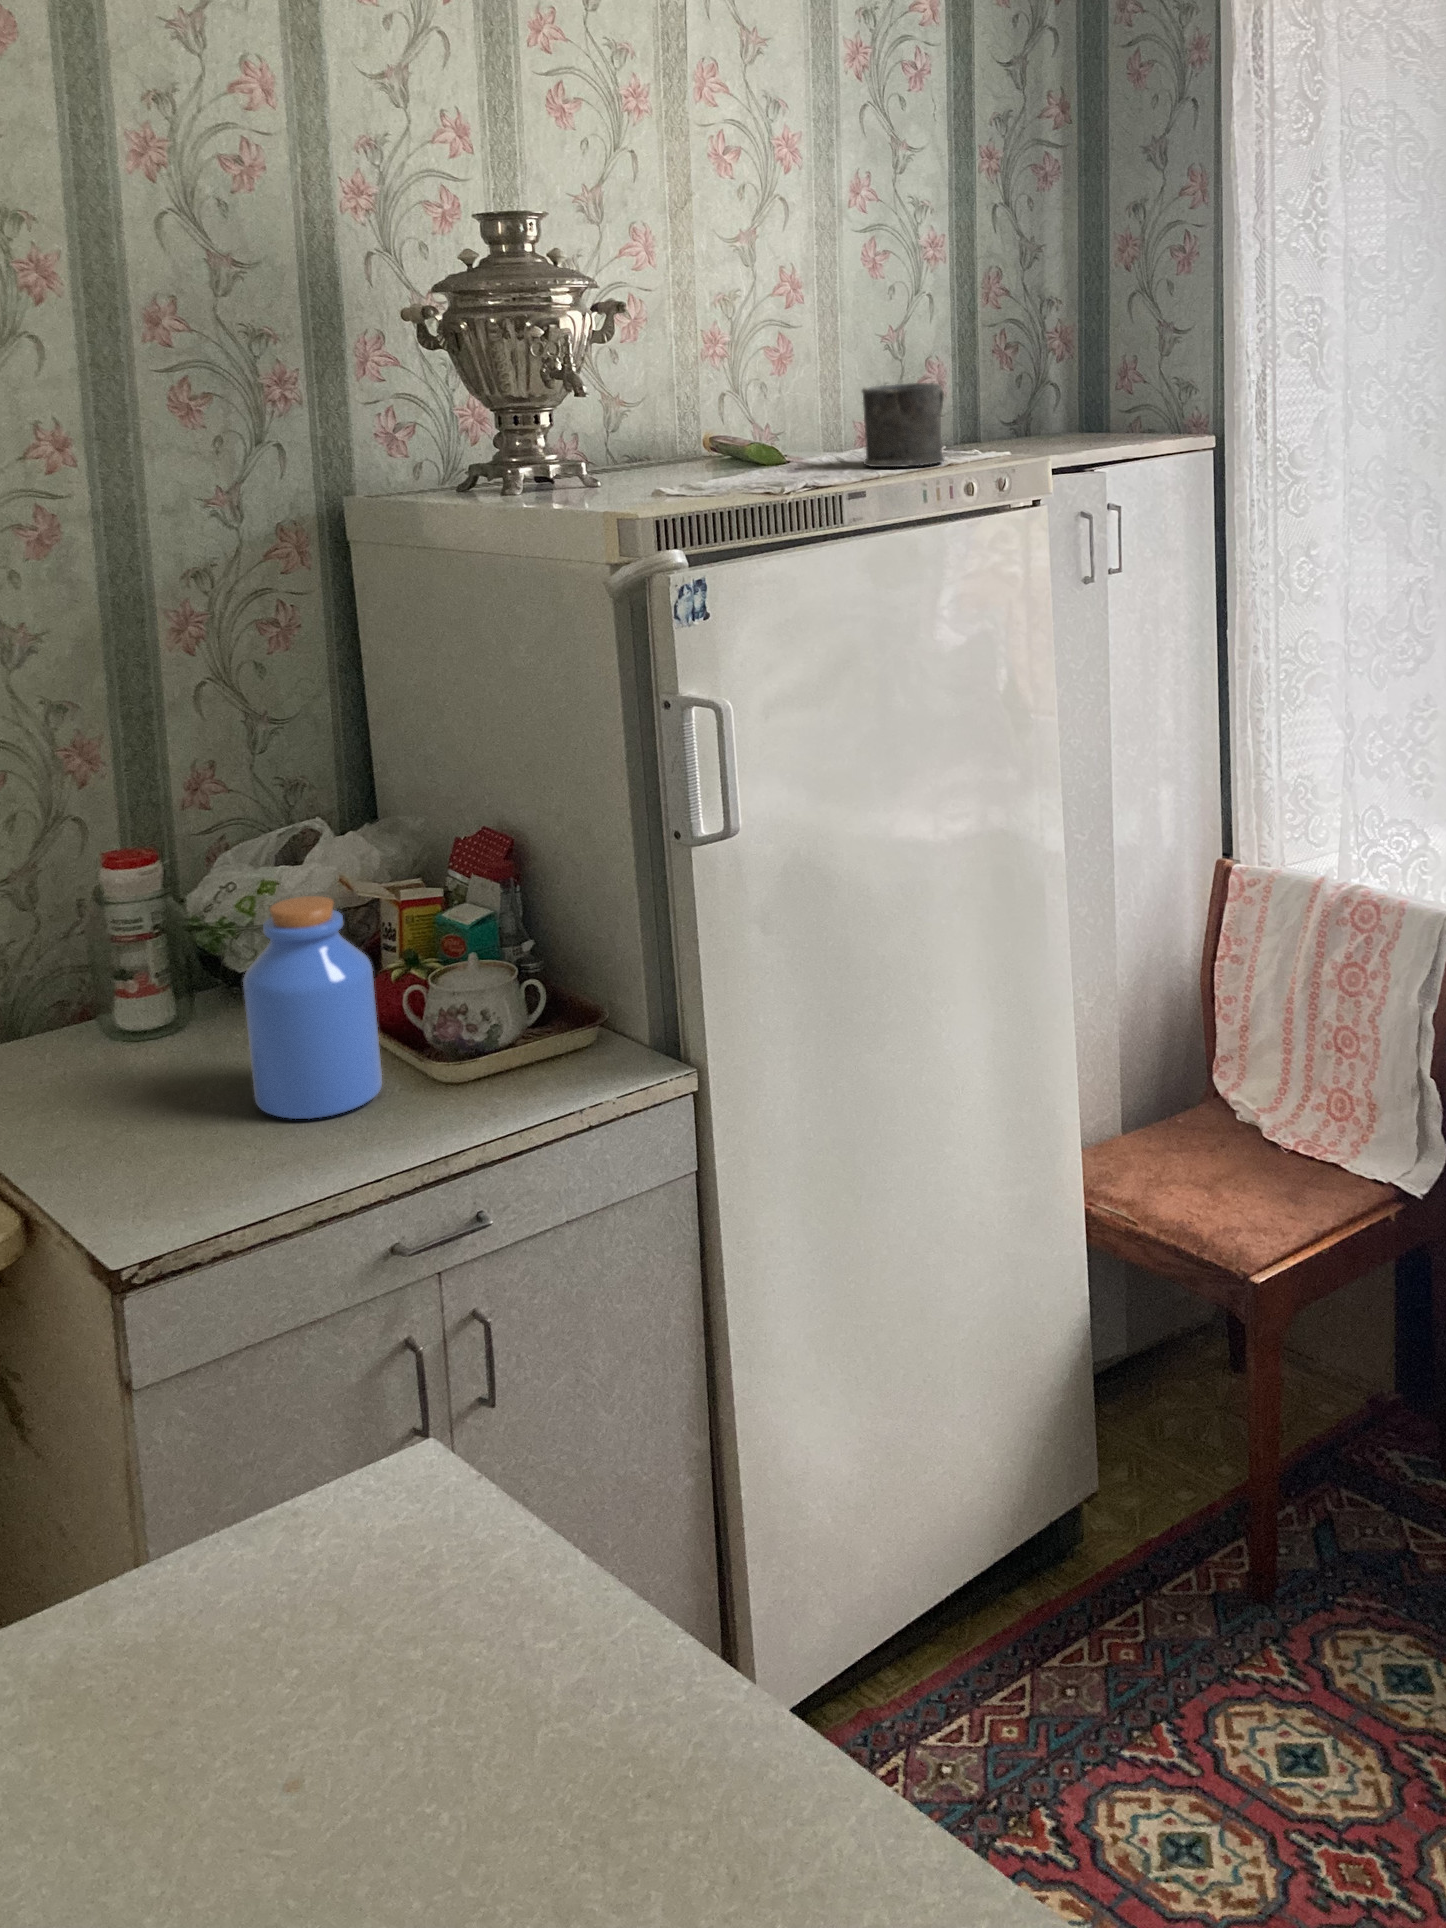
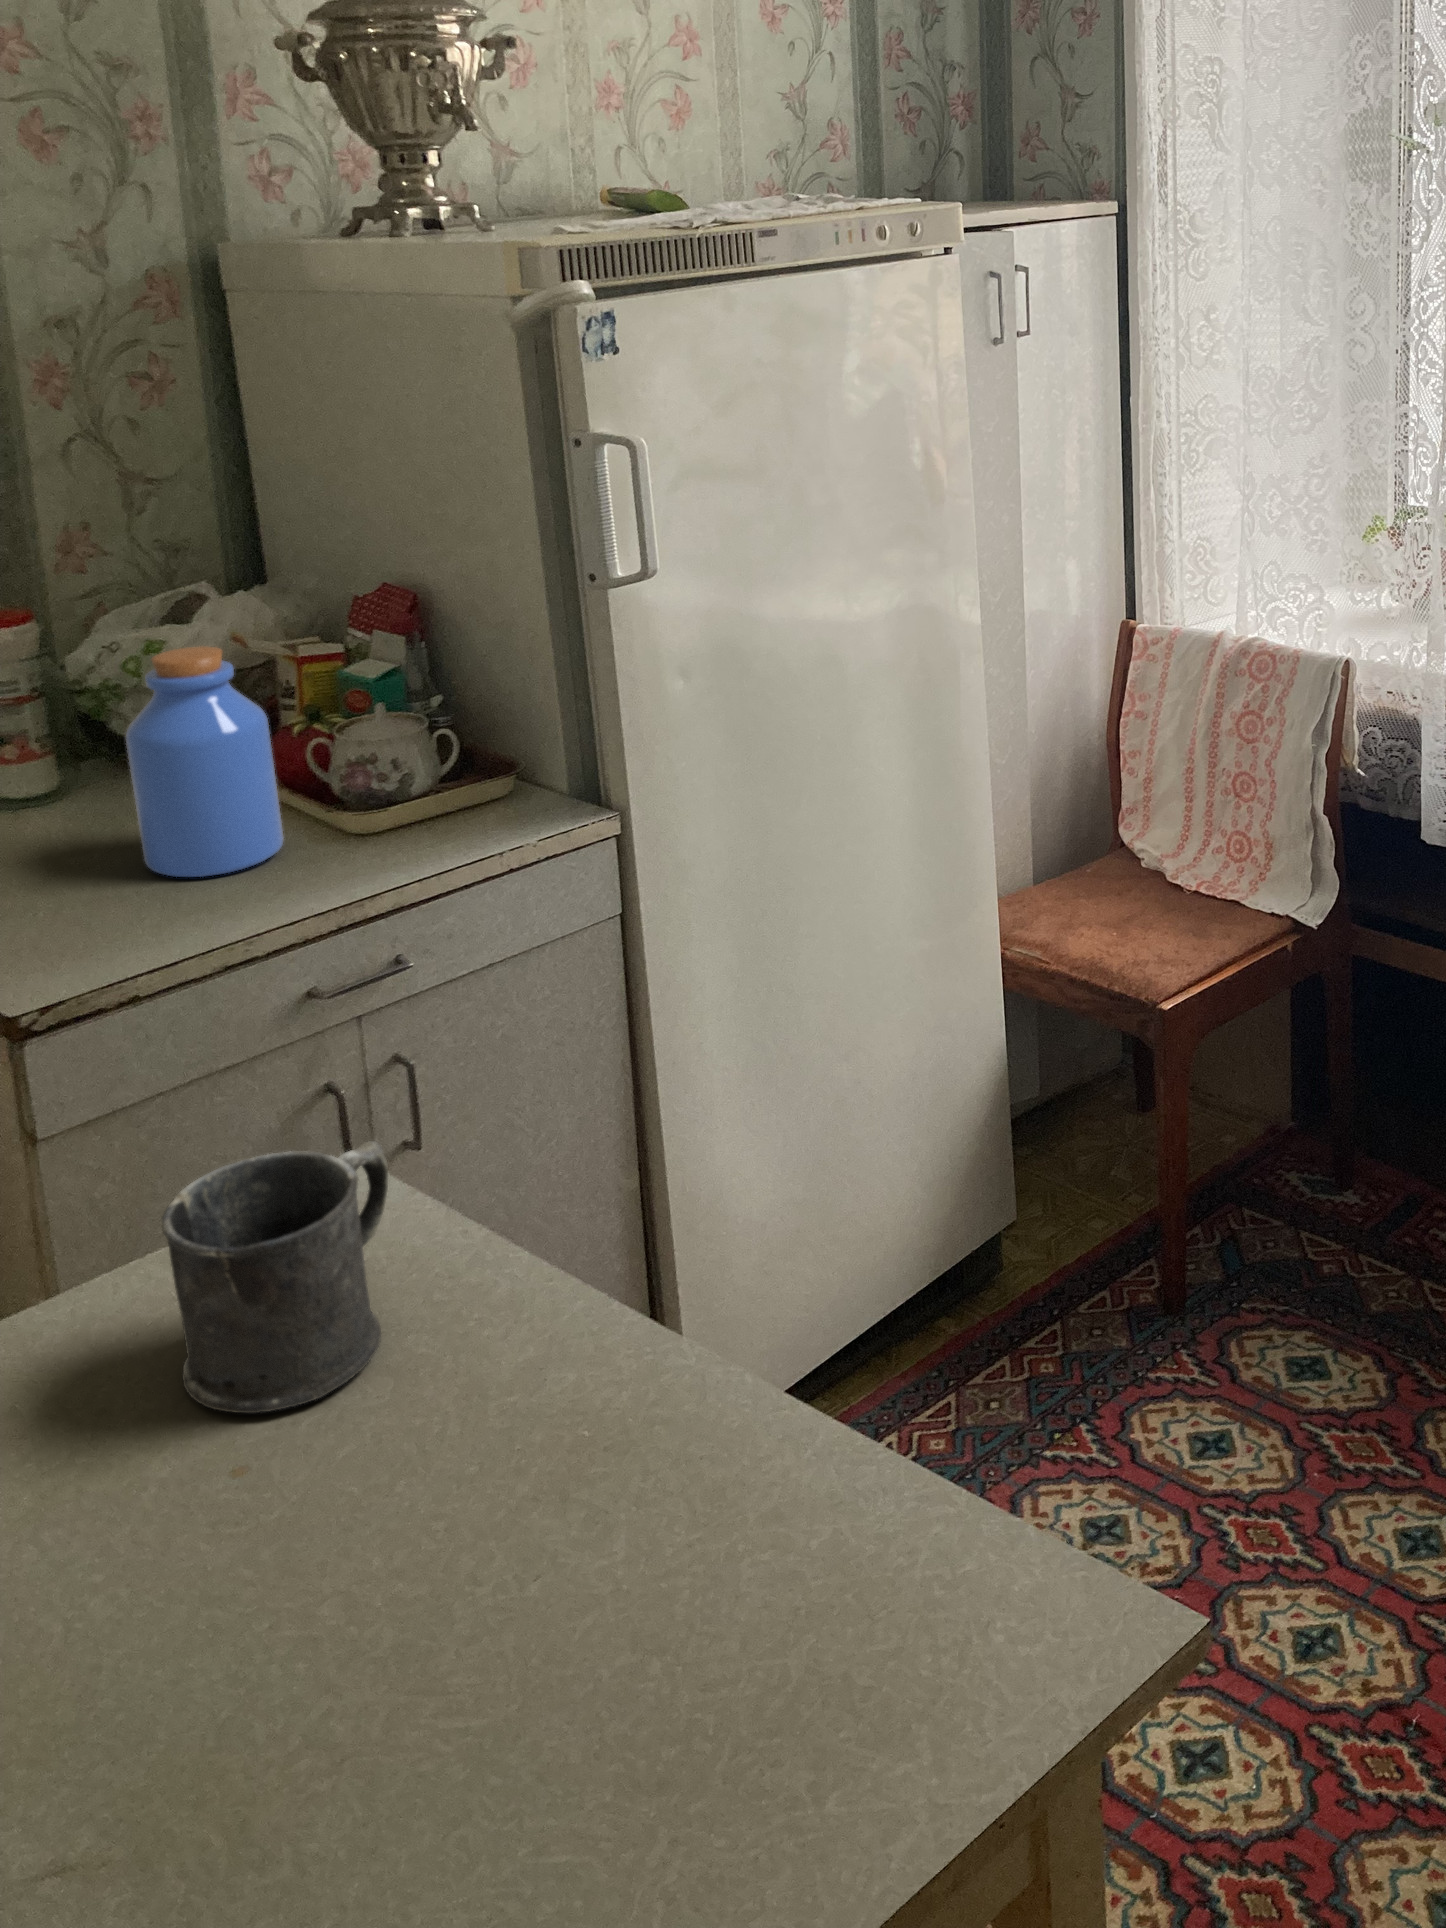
mug: present [862,383,945,467] -> present [162,1141,388,1413]

